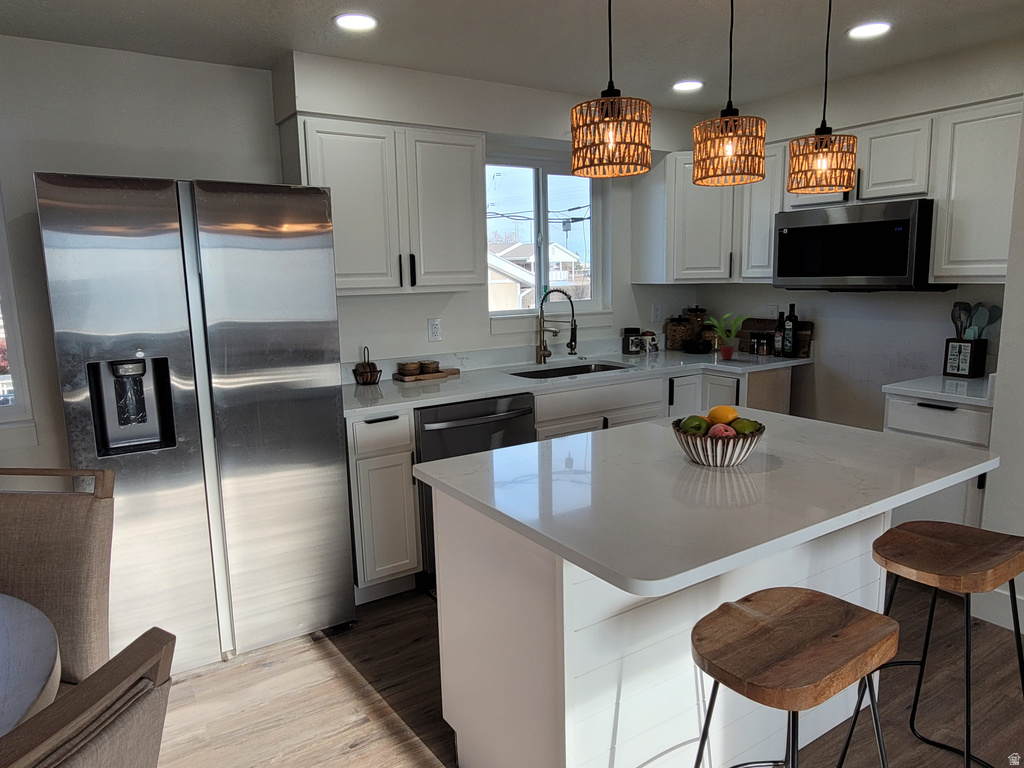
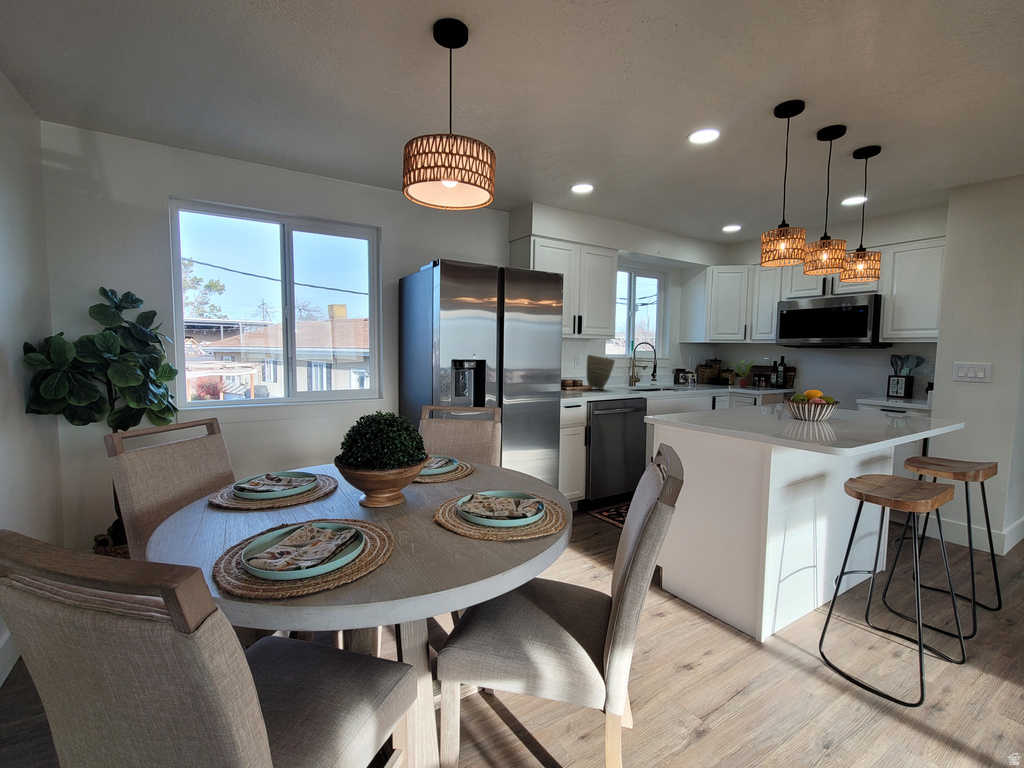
vase: none [435,322,484,382] -> present [587,355,615,389]

